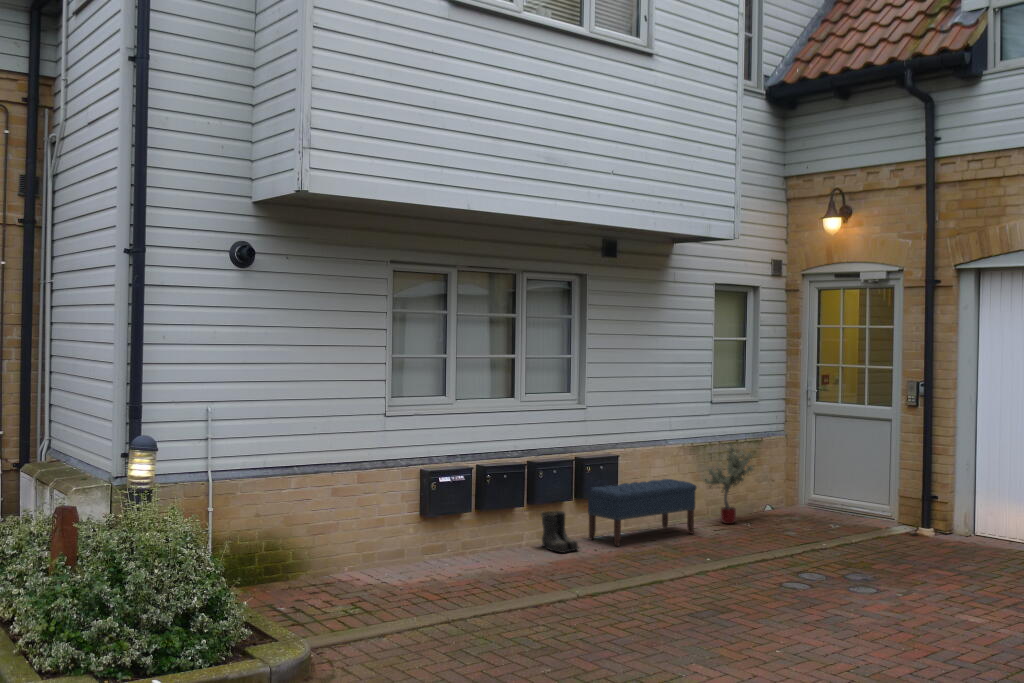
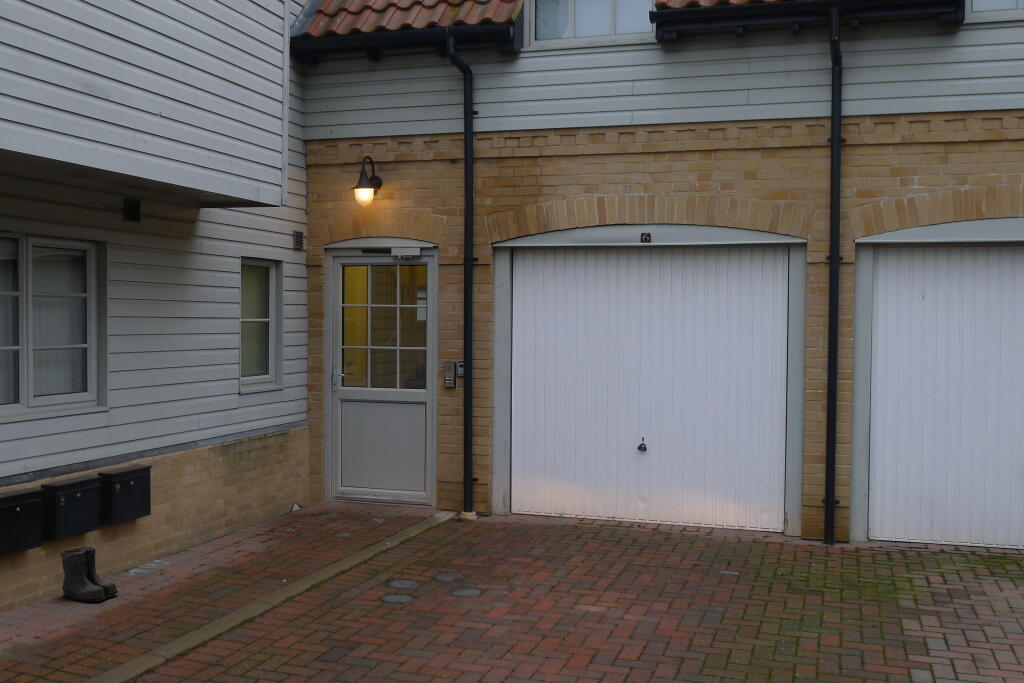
potted tree: present [704,444,753,524] -> none [237,440,294,534]
bench: present [588,479,696,546] -> none [114,489,243,581]

